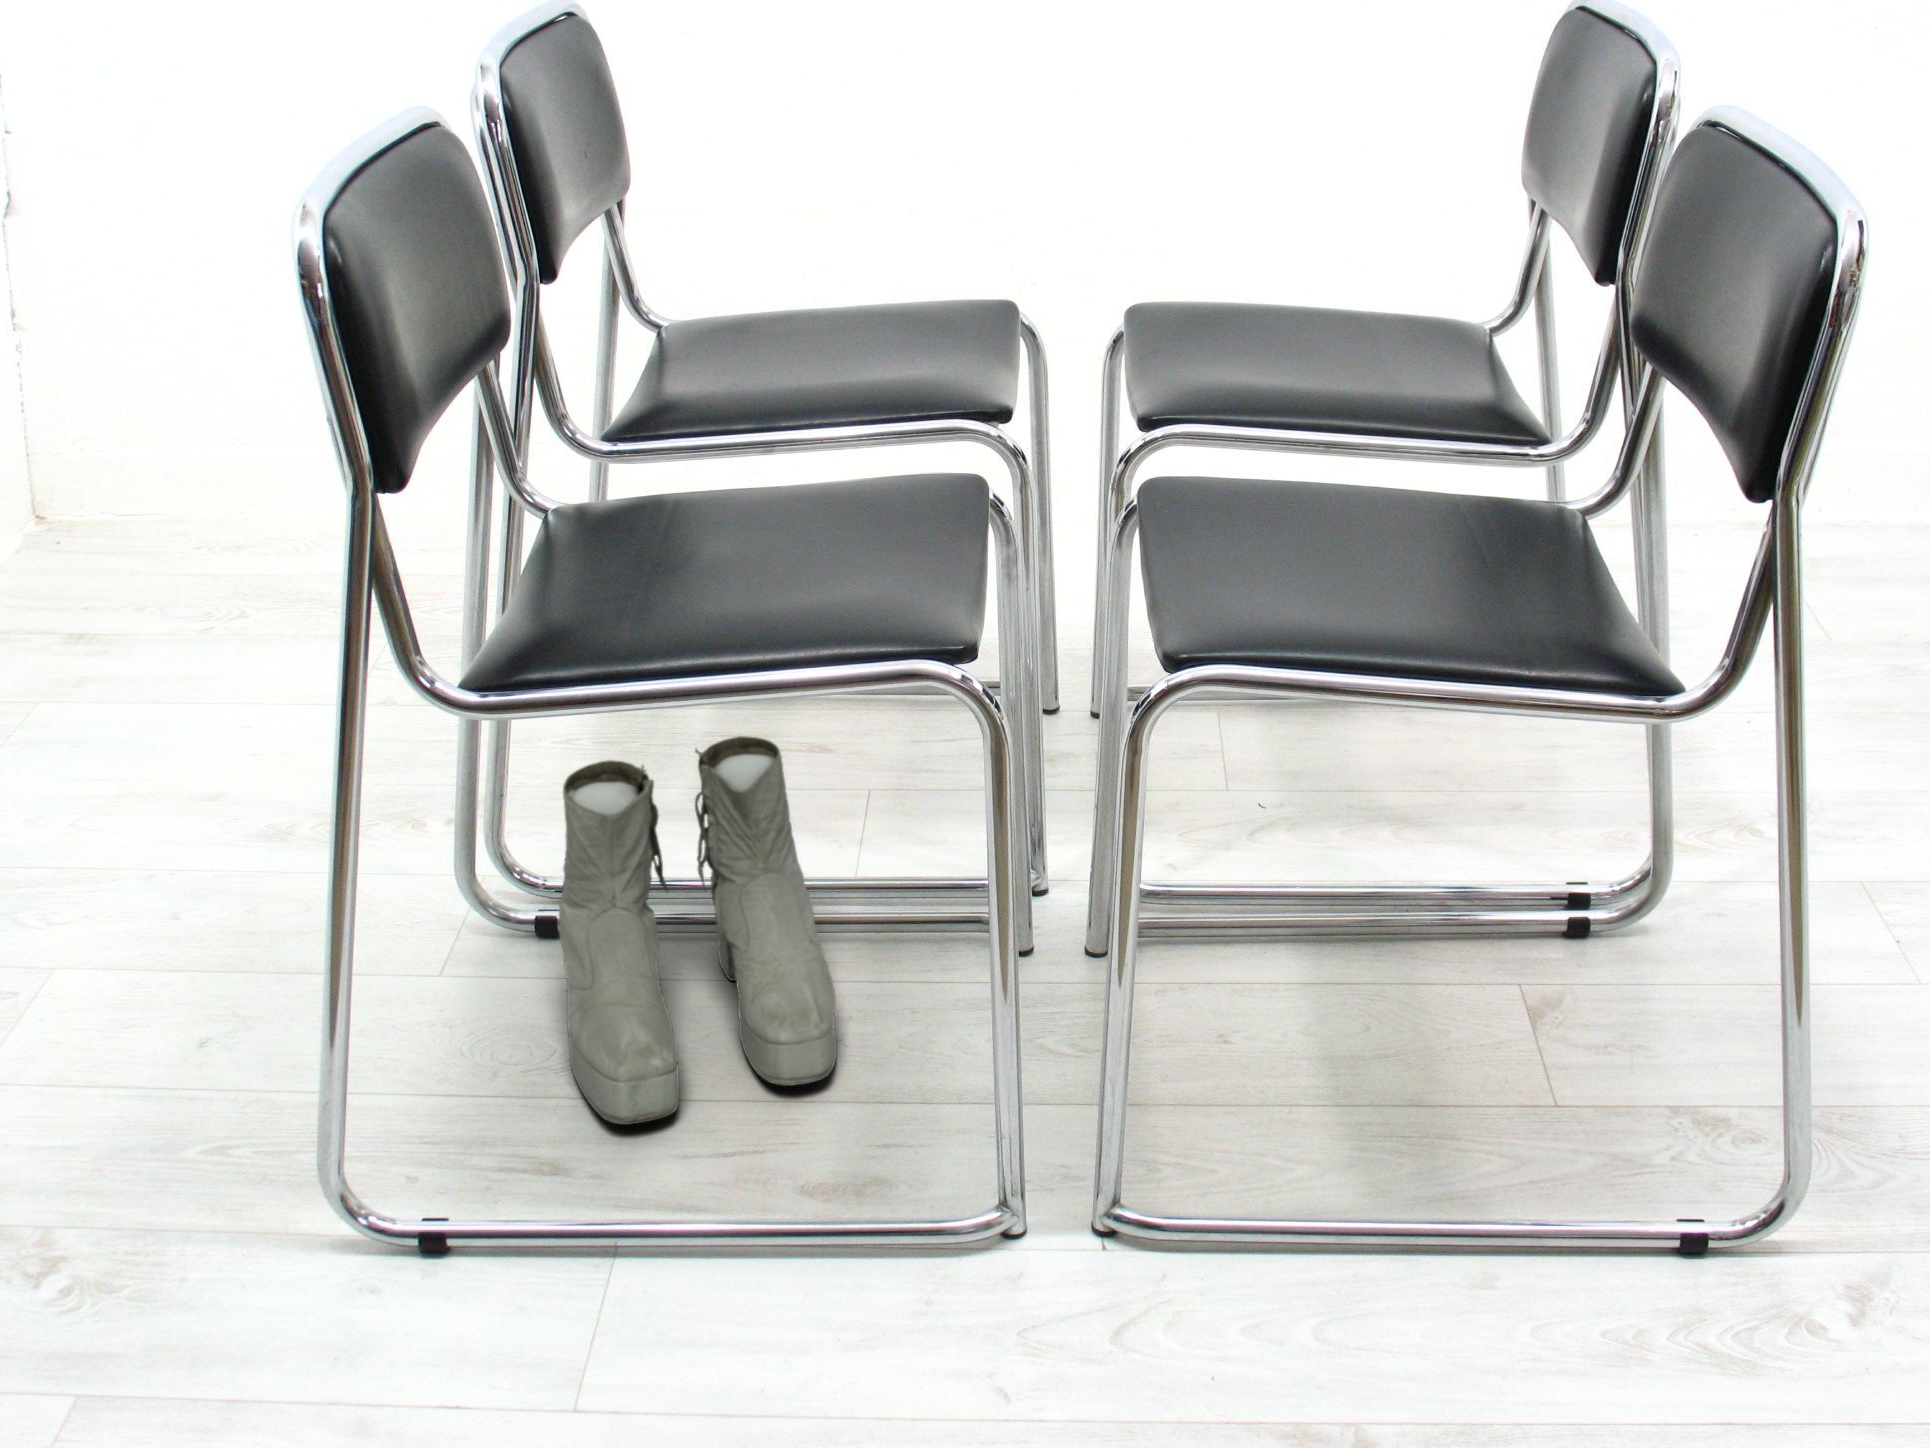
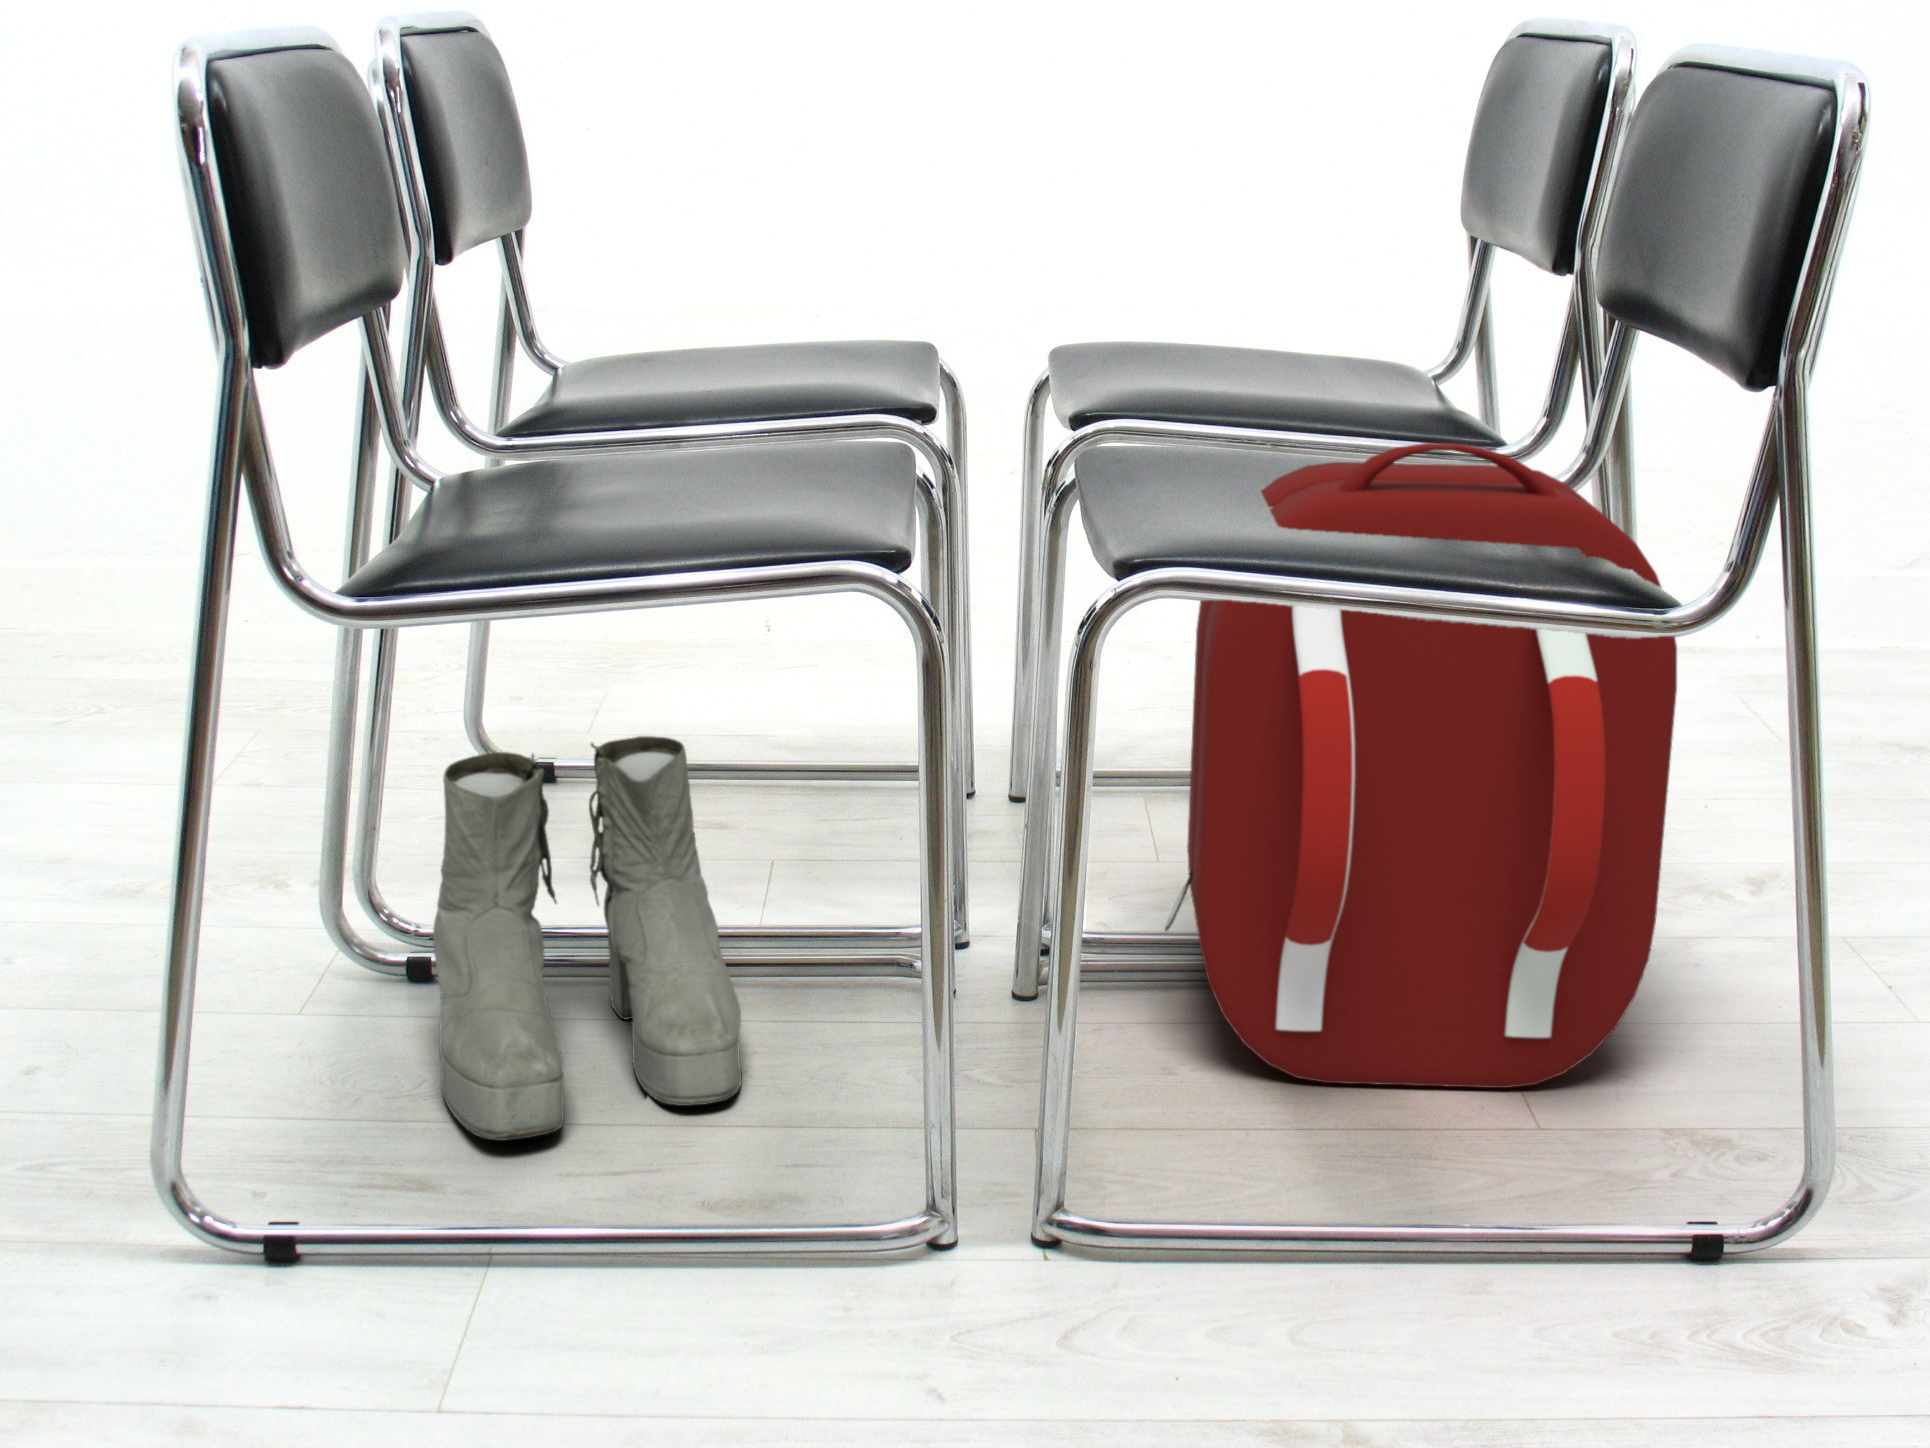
backpack: none [1218,493,1694,1062] -> present [1165,443,1677,1088]

